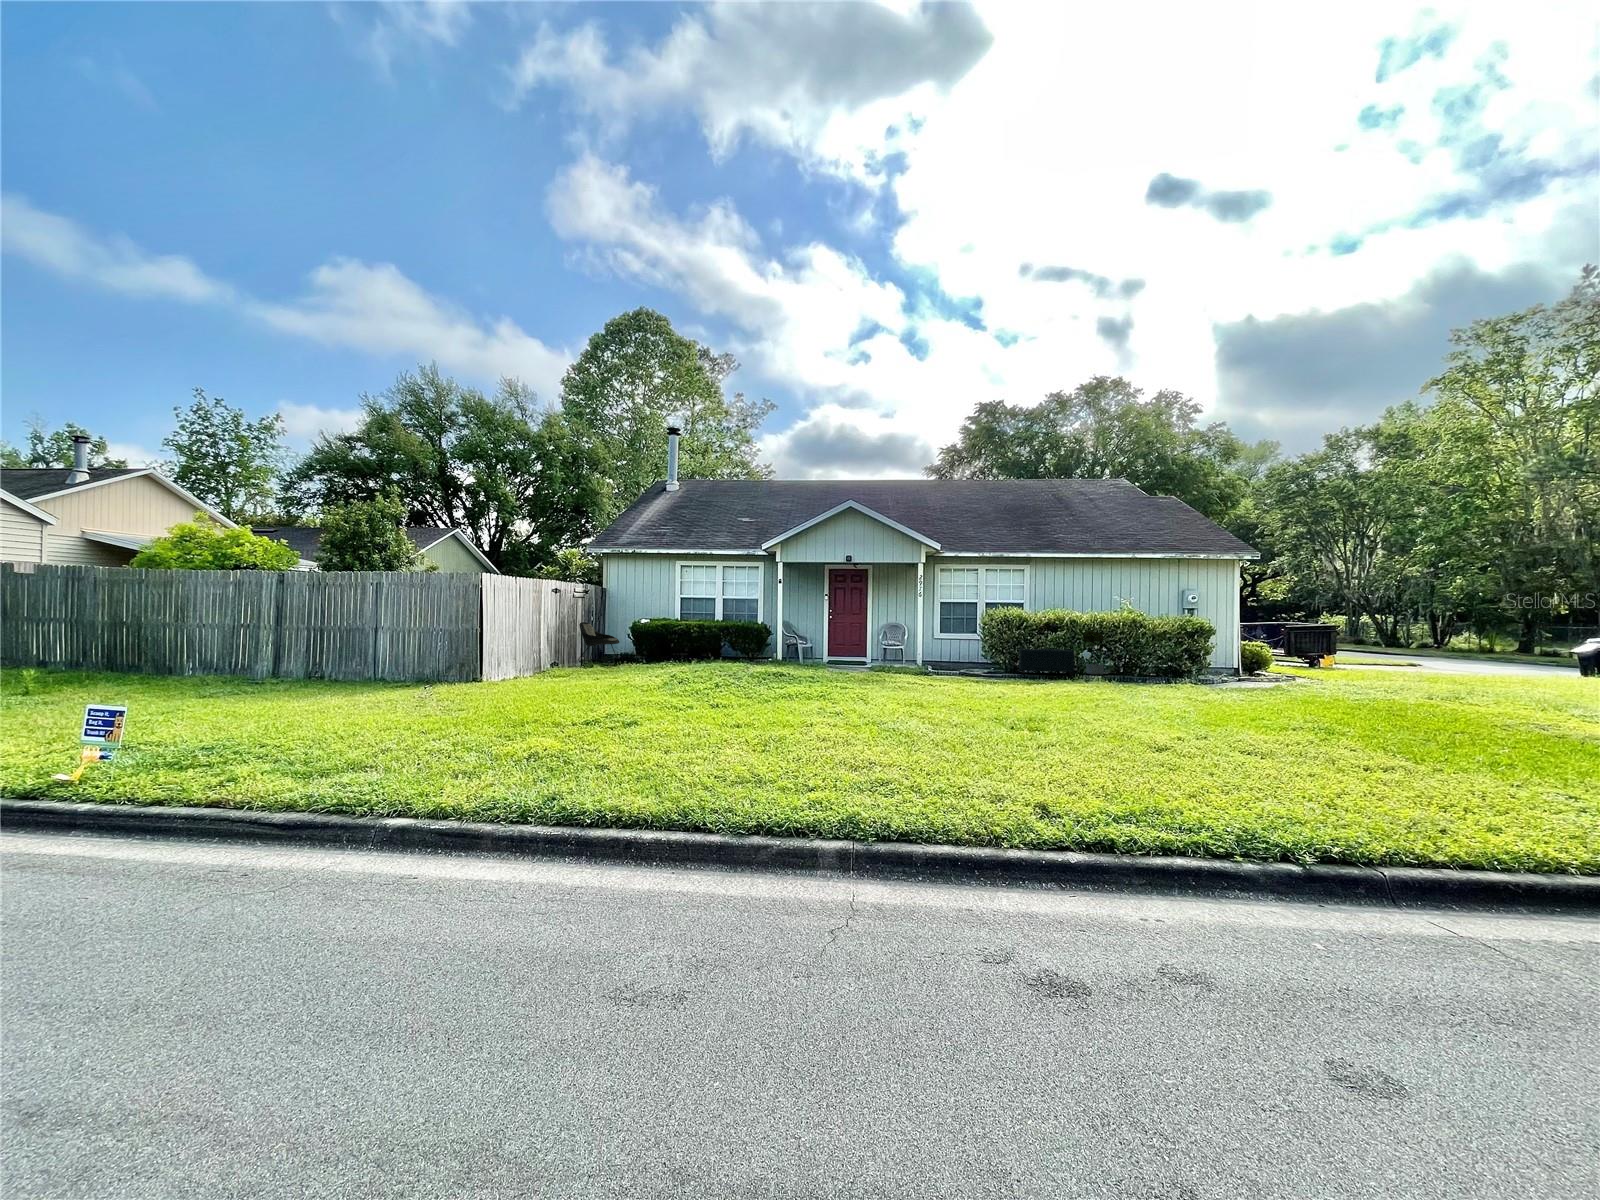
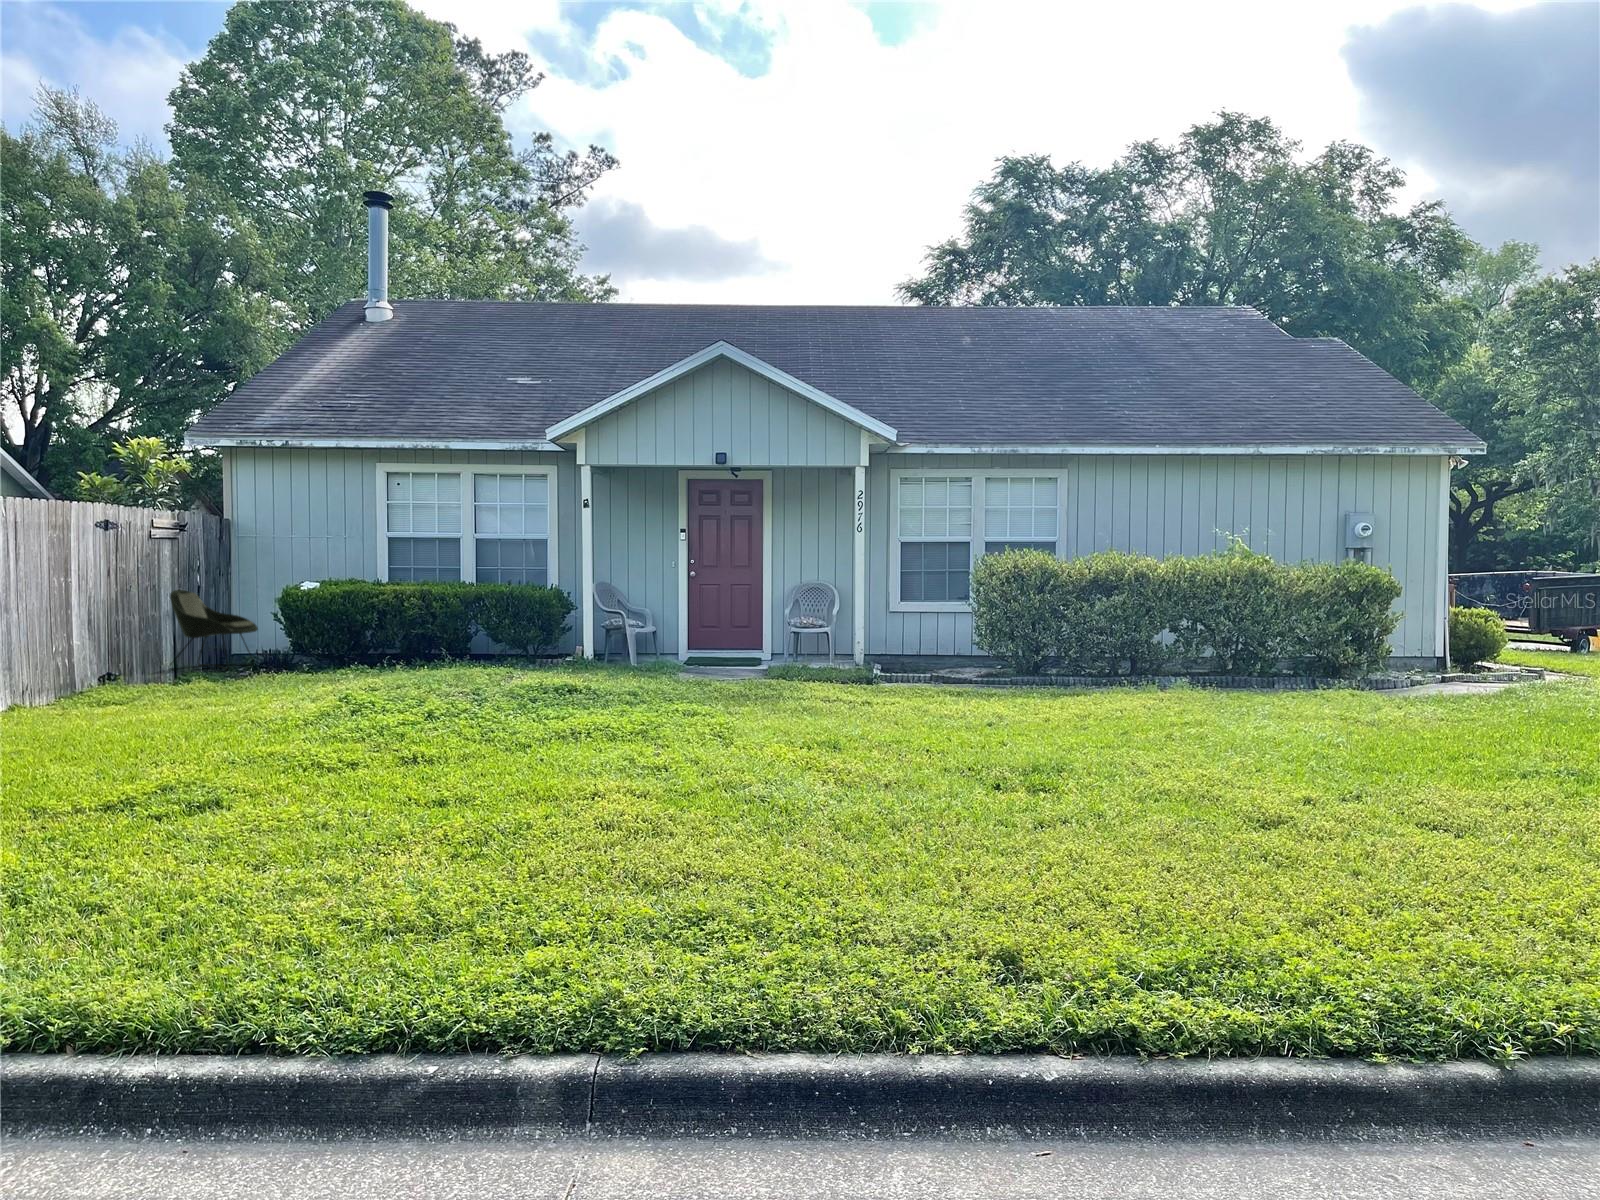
potted tree: present [1083,630,1104,674] -> none [1164,591,1201,674]
bench: present [1019,649,1074,675] -> none [1044,628,1146,678]

